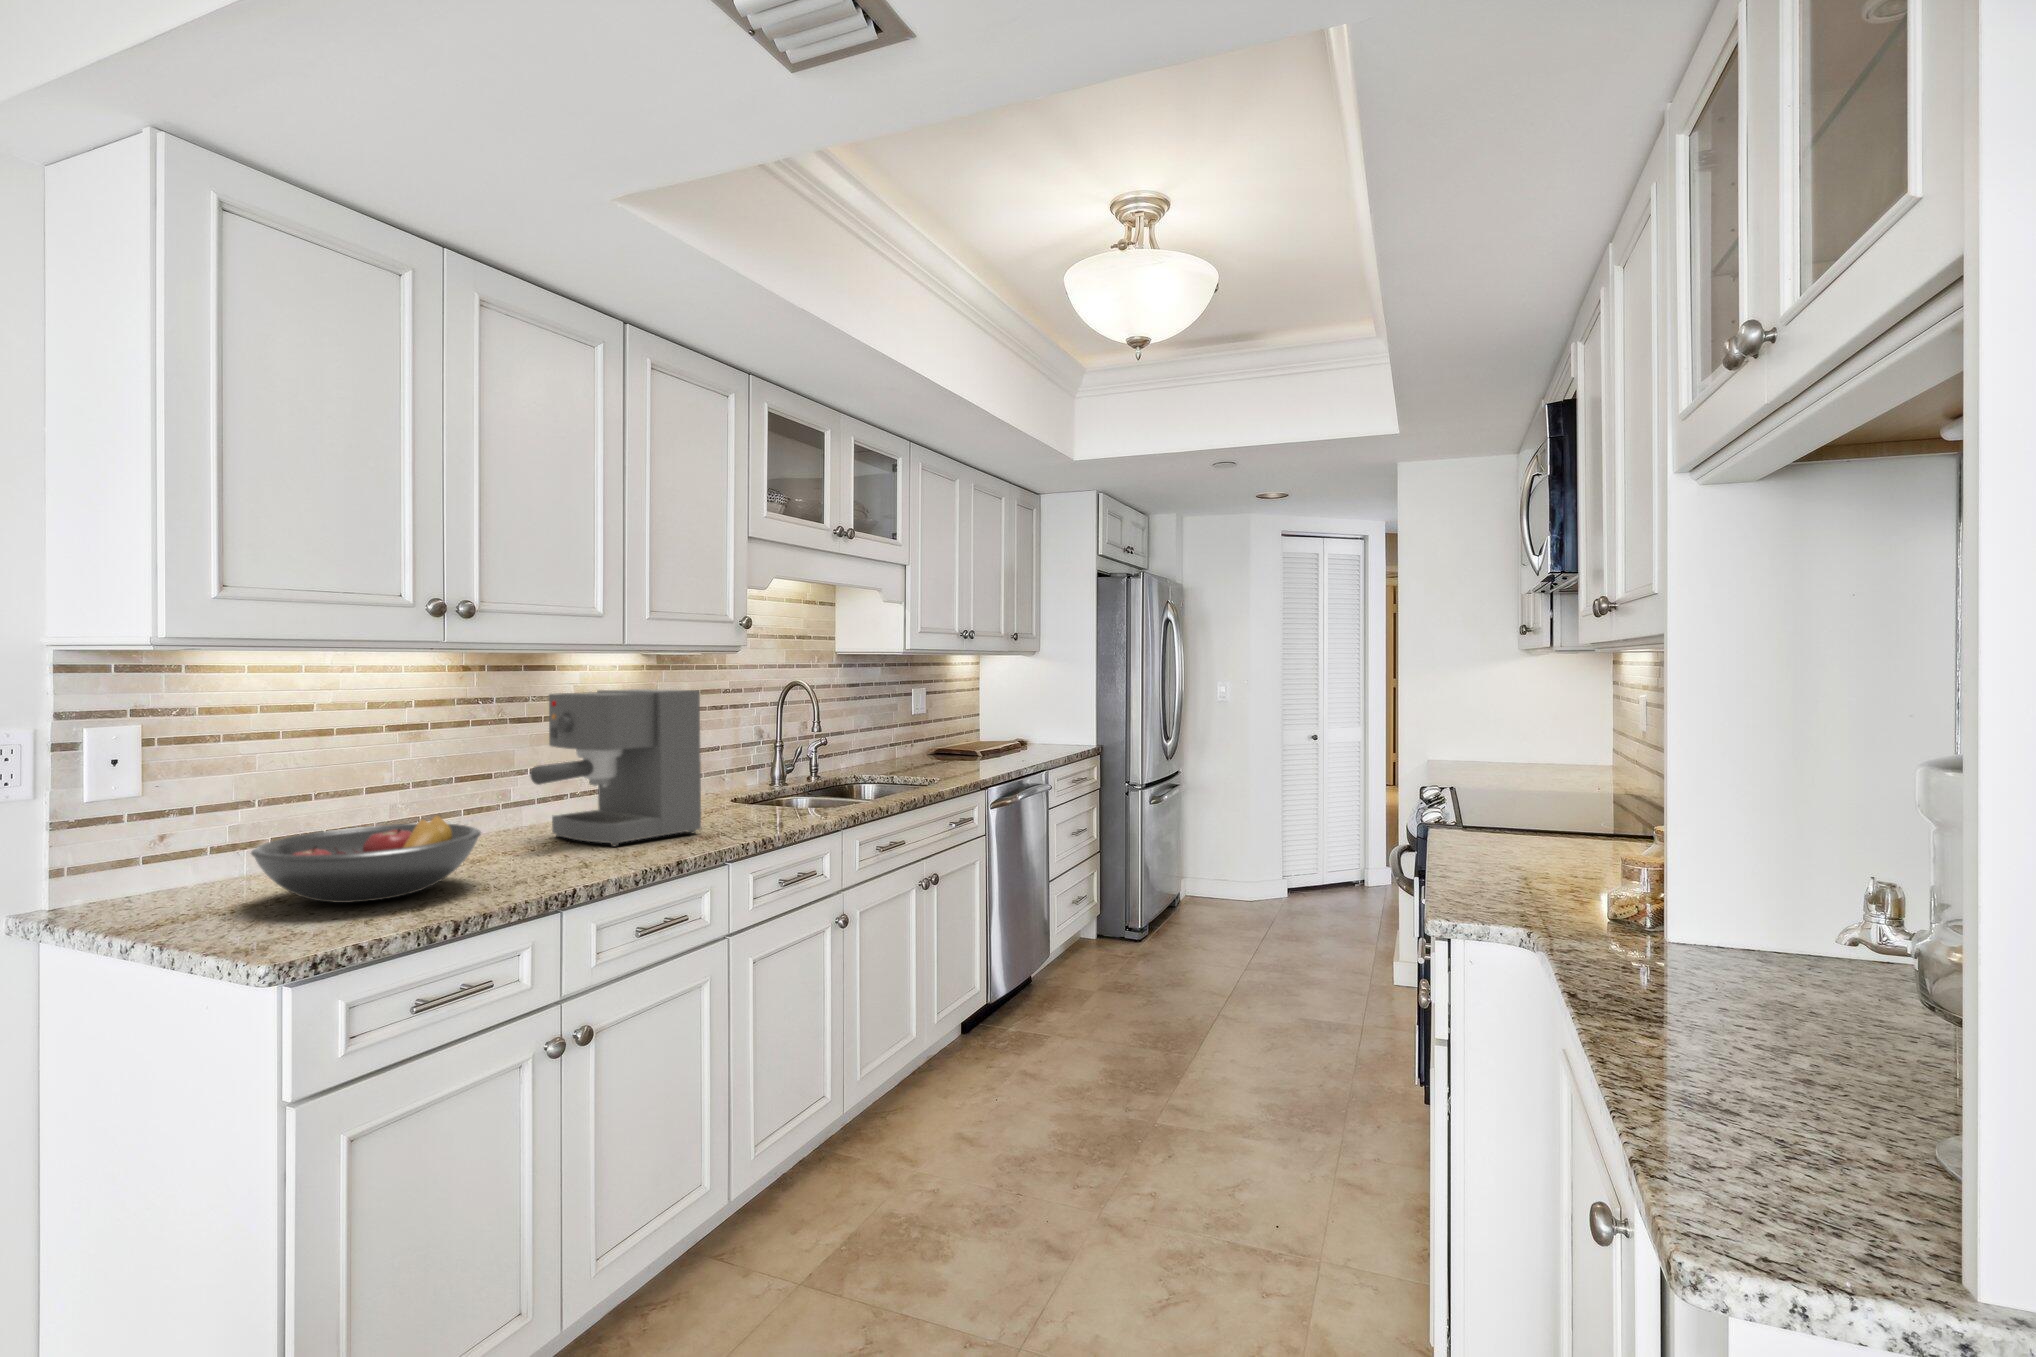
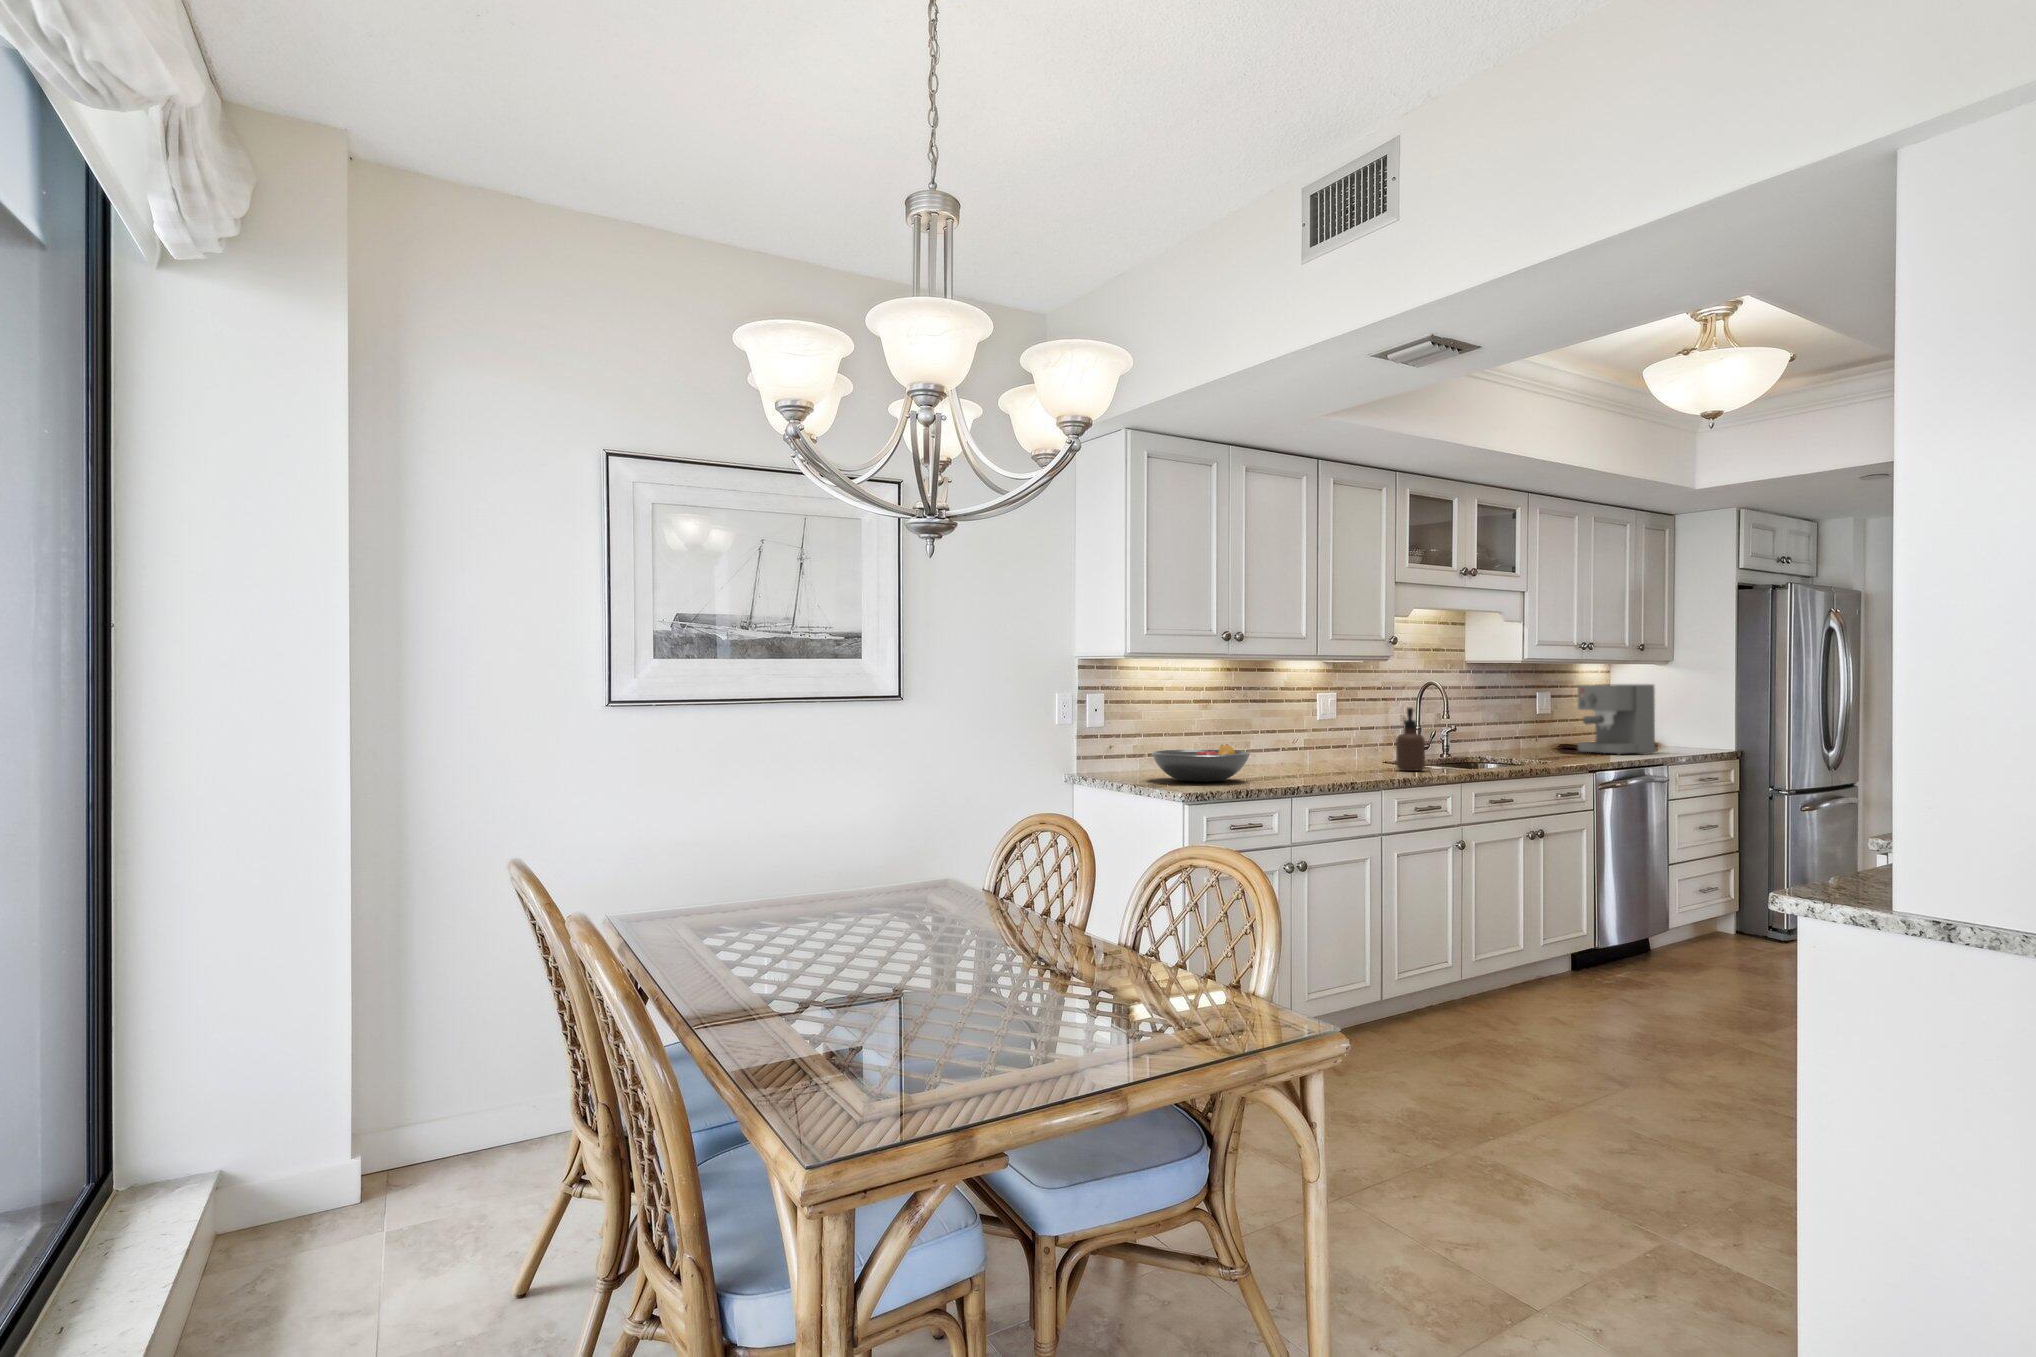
coffee maker: present [530,689,701,846] -> present [1577,684,1655,755]
soap dispenser: none [749,723,792,819] -> present [1396,708,1425,771]

